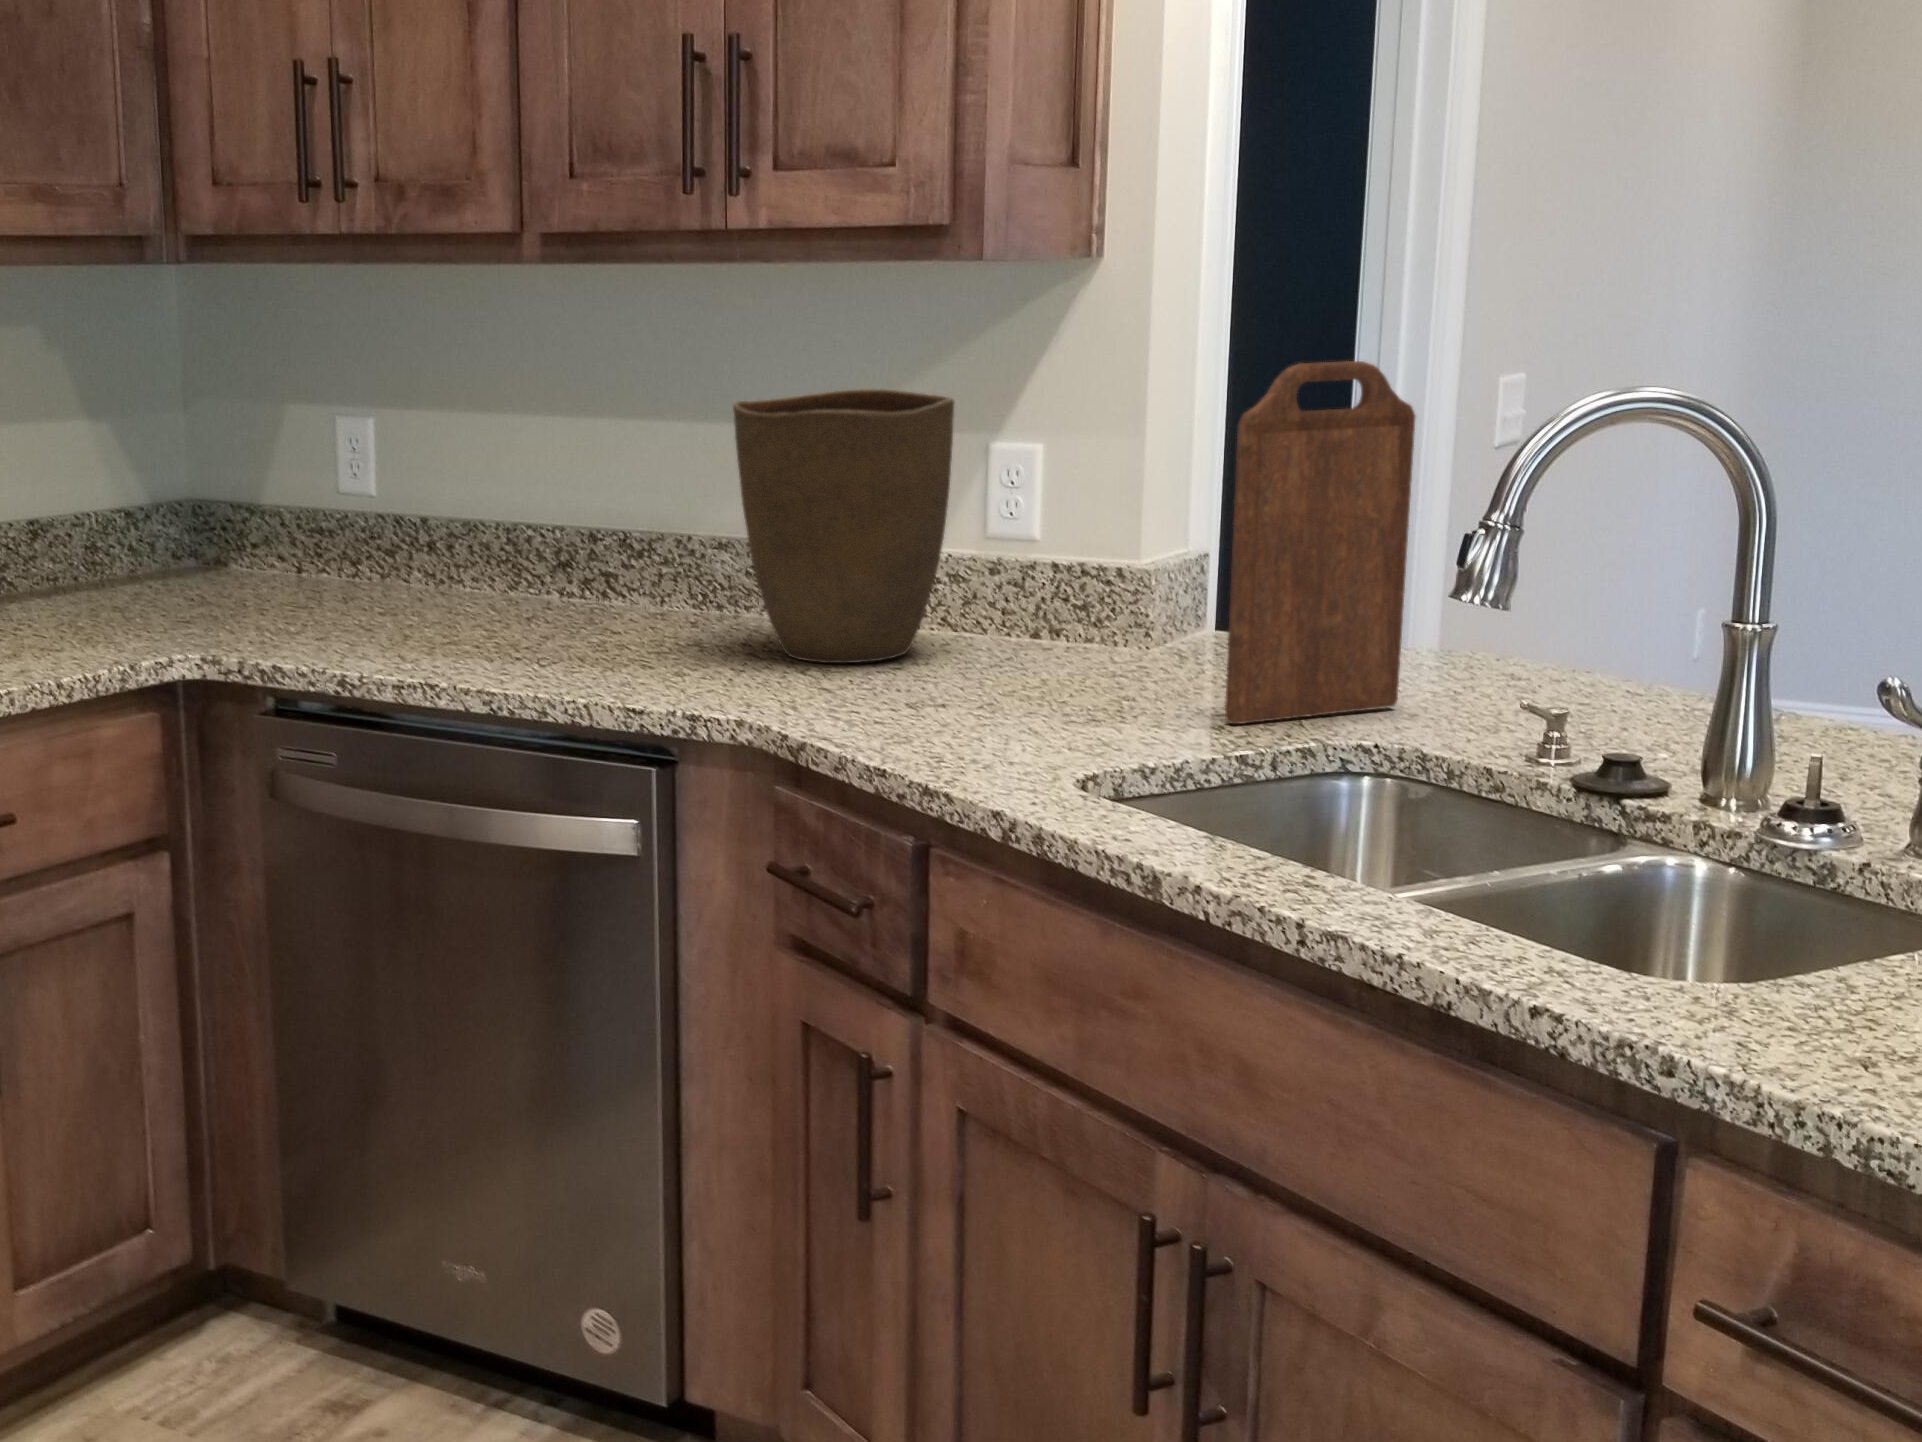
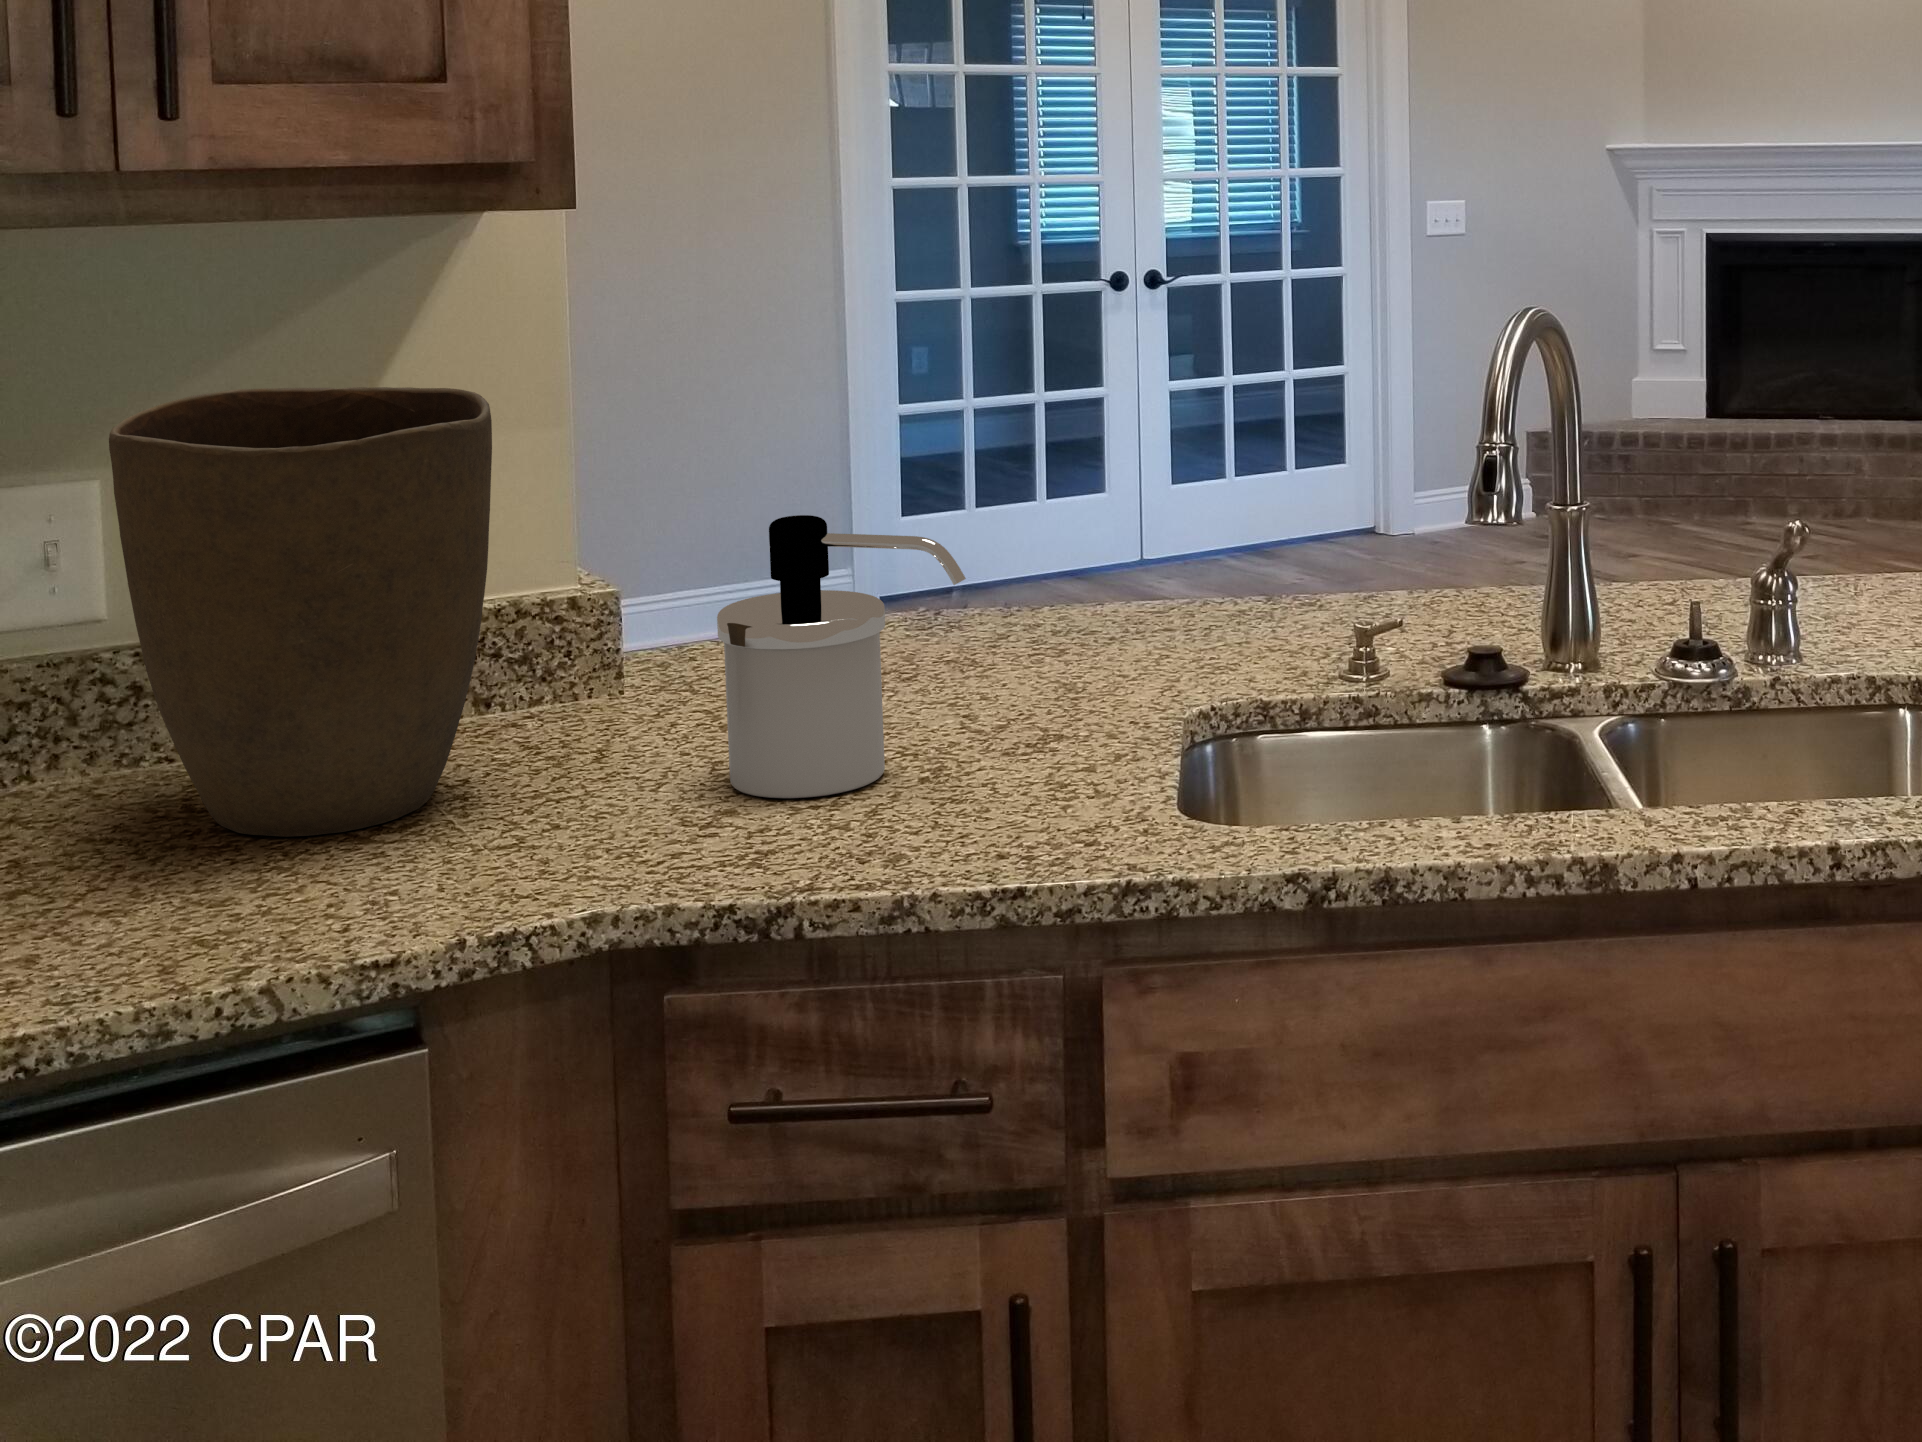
cutting board: present [1225,361,1415,724] -> none [1040,287,1089,732]
soap dispenser: none [976,508,1096,711] -> present [717,515,966,798]

